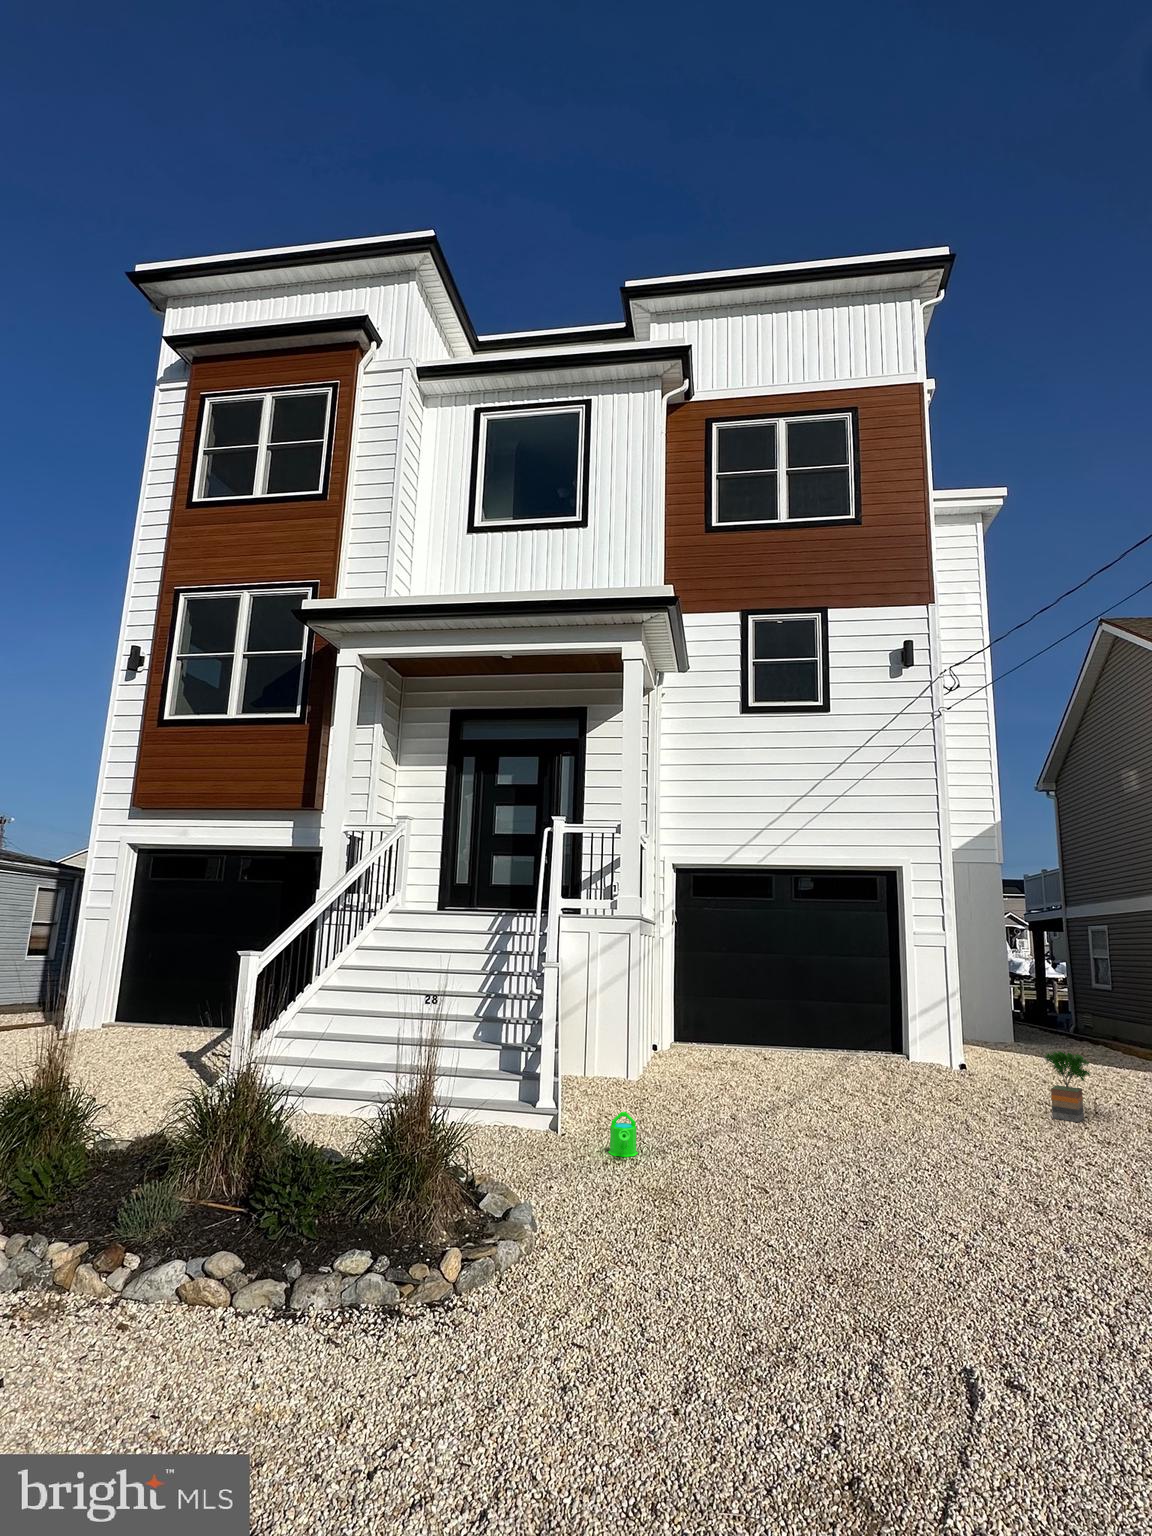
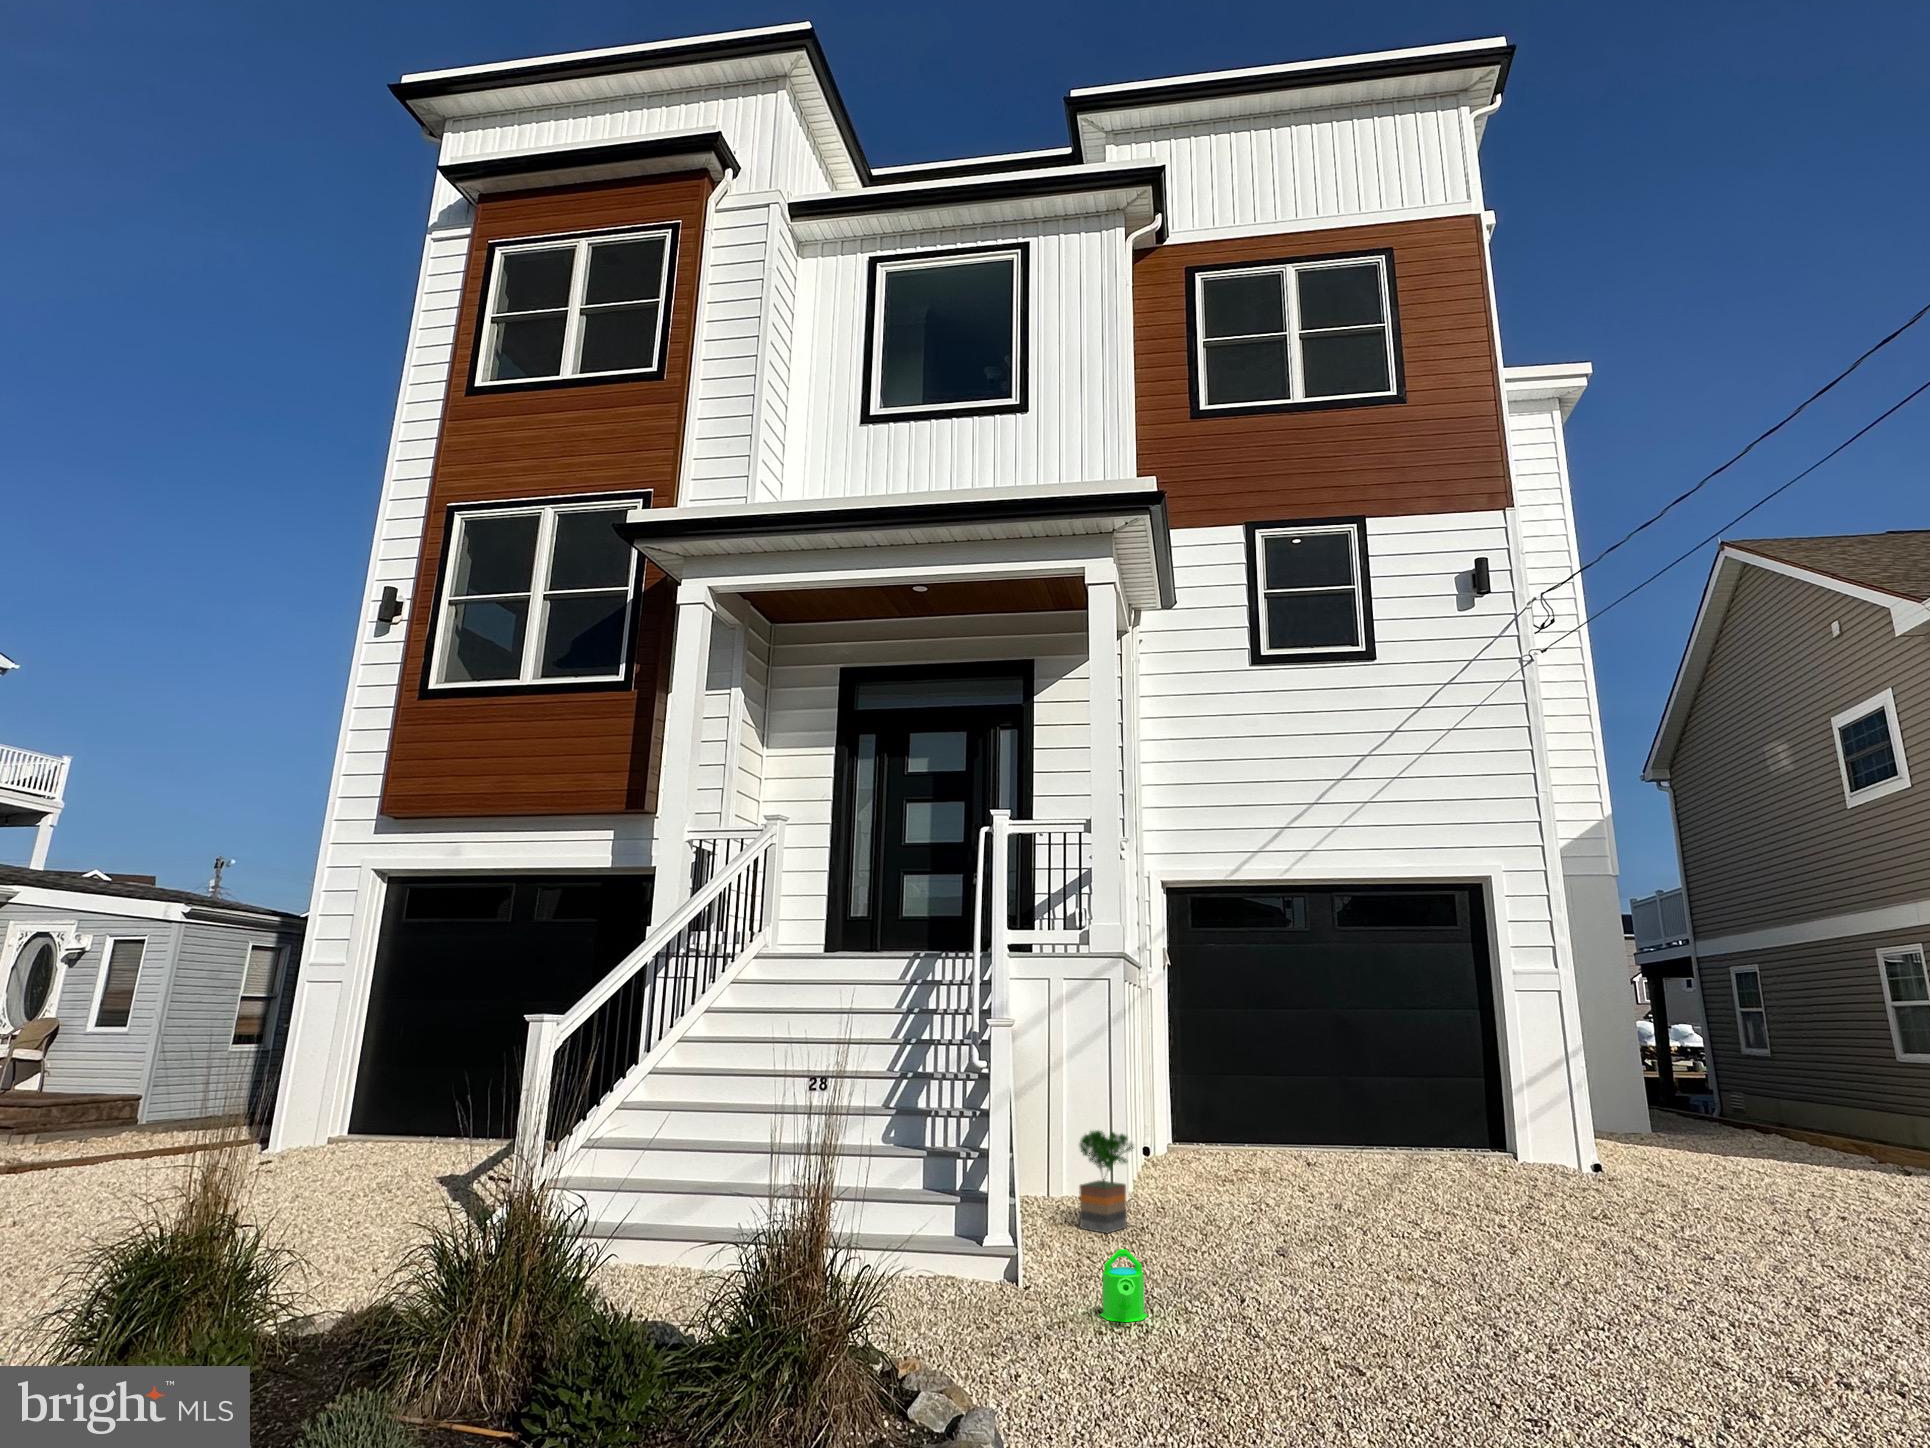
potted tree: present [1045,1051,1090,1122] -> present [1079,1131,1134,1233]

